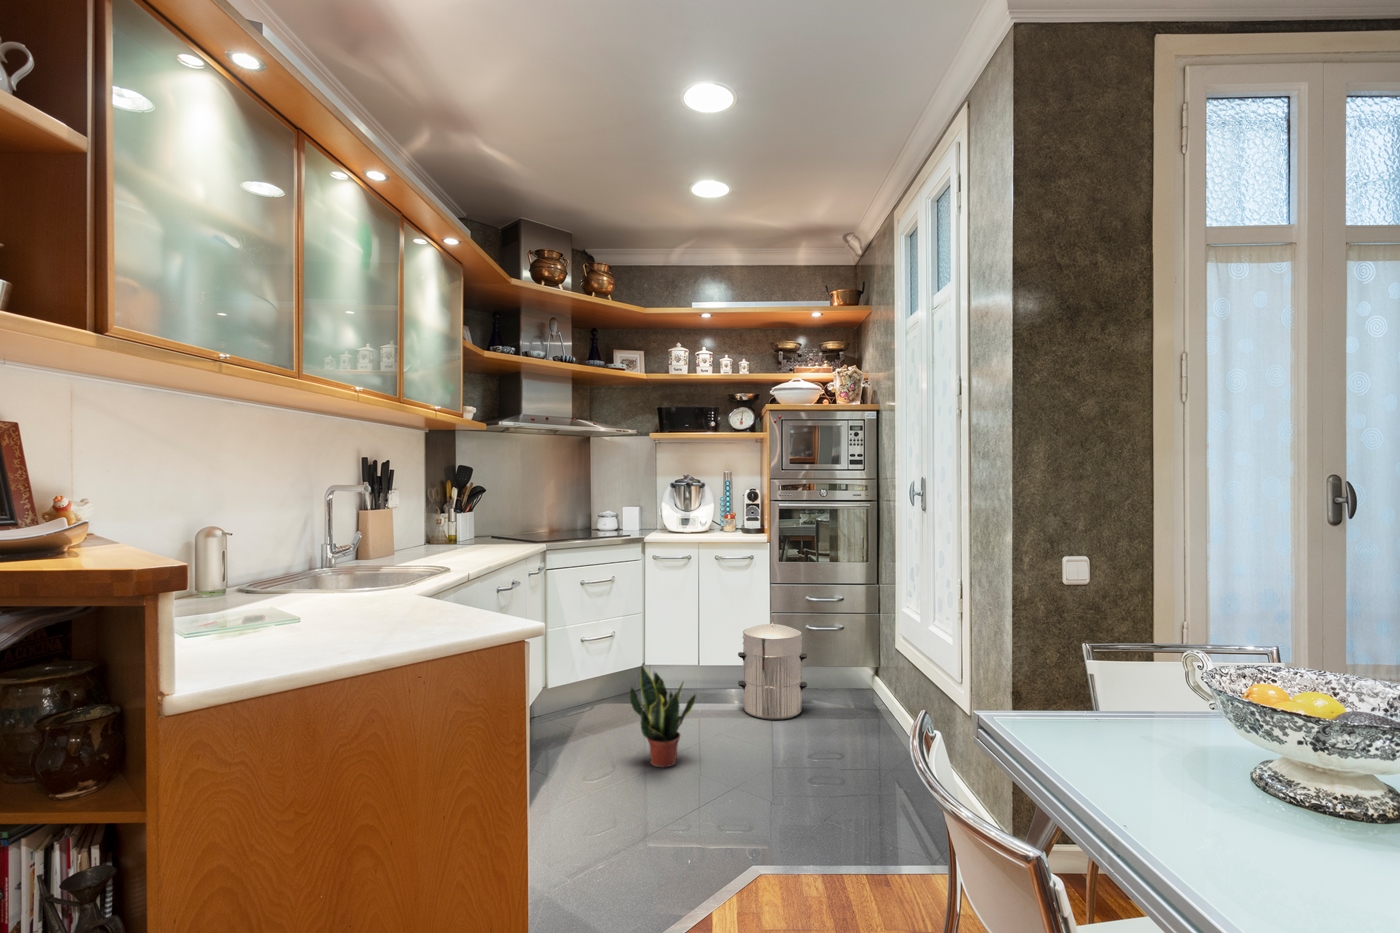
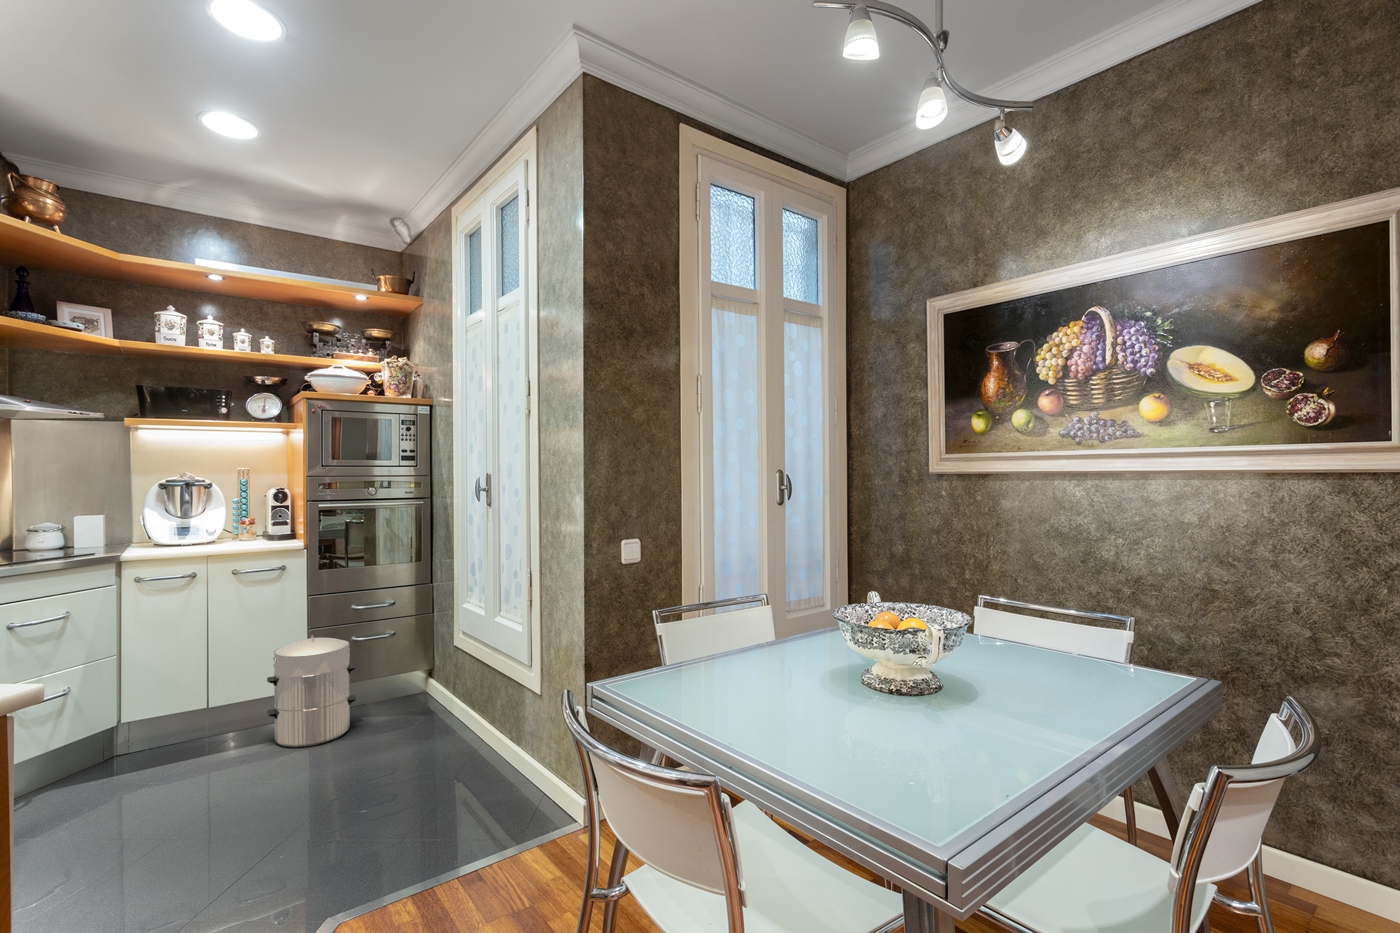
potted plant: present [629,666,696,767] -> none [111,719,218,844]

